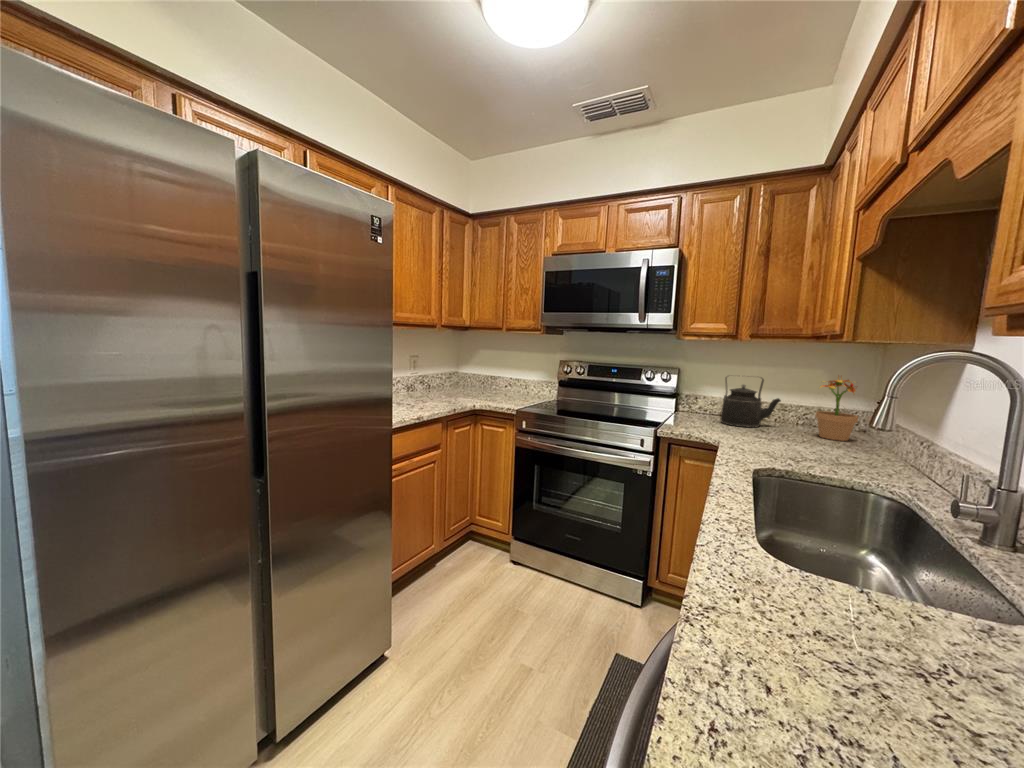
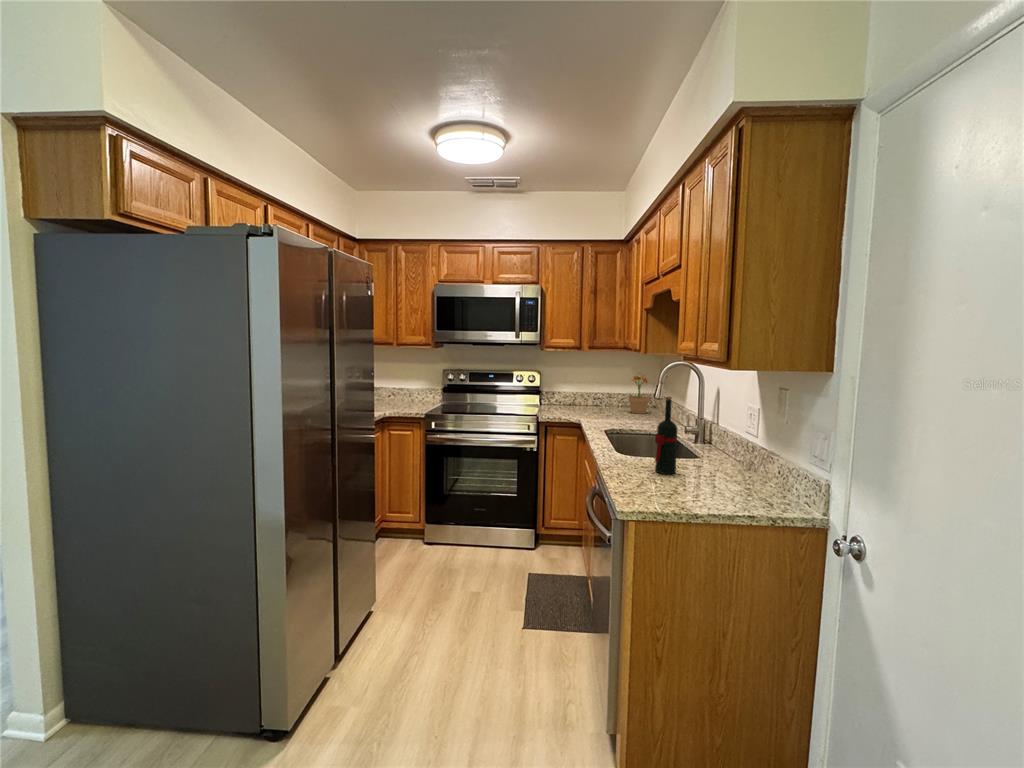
kettle: present [721,375,781,428] -> none [573,376,608,411]
wine bottle: none [849,432,963,702] -> present [655,397,677,474]

